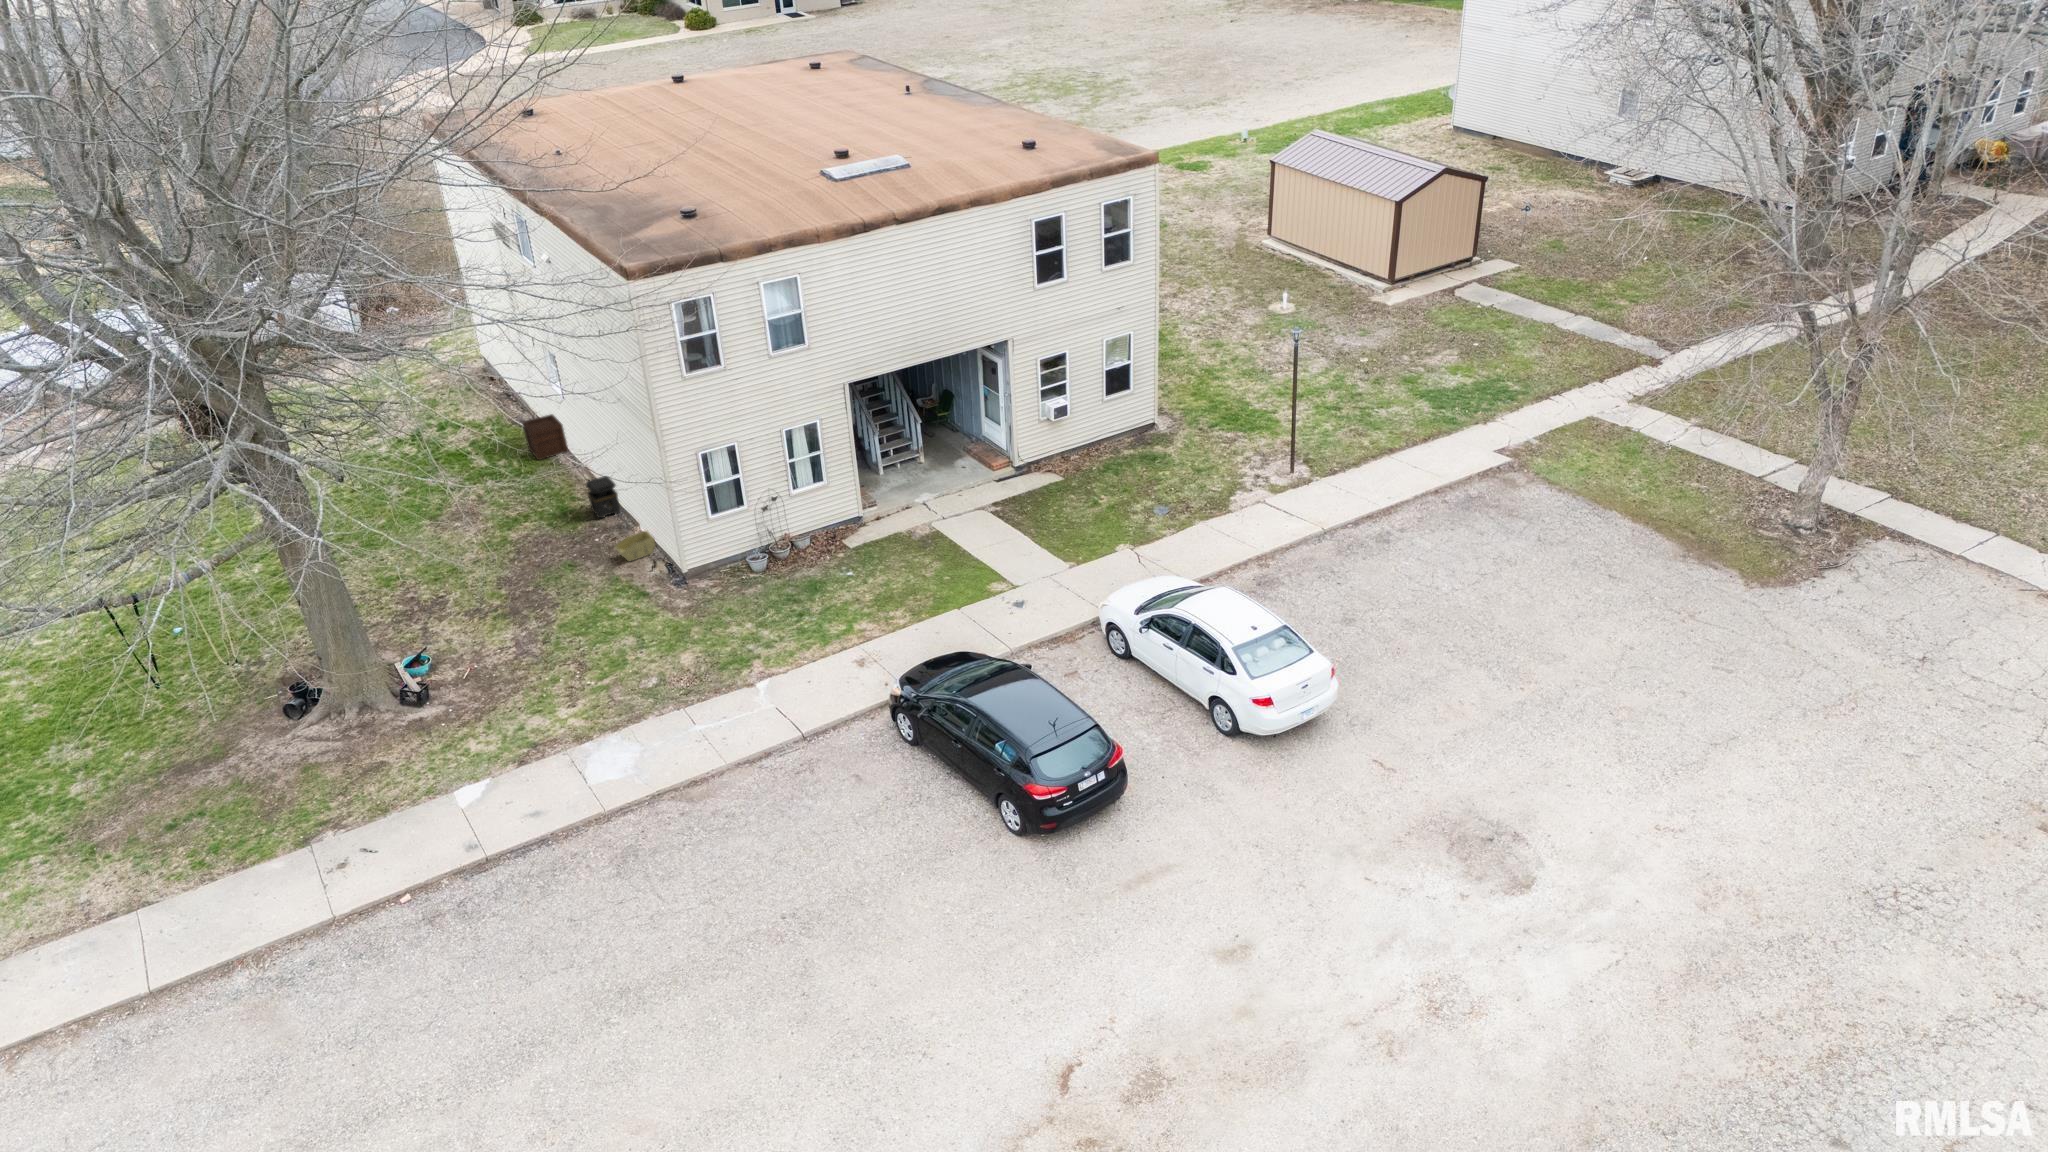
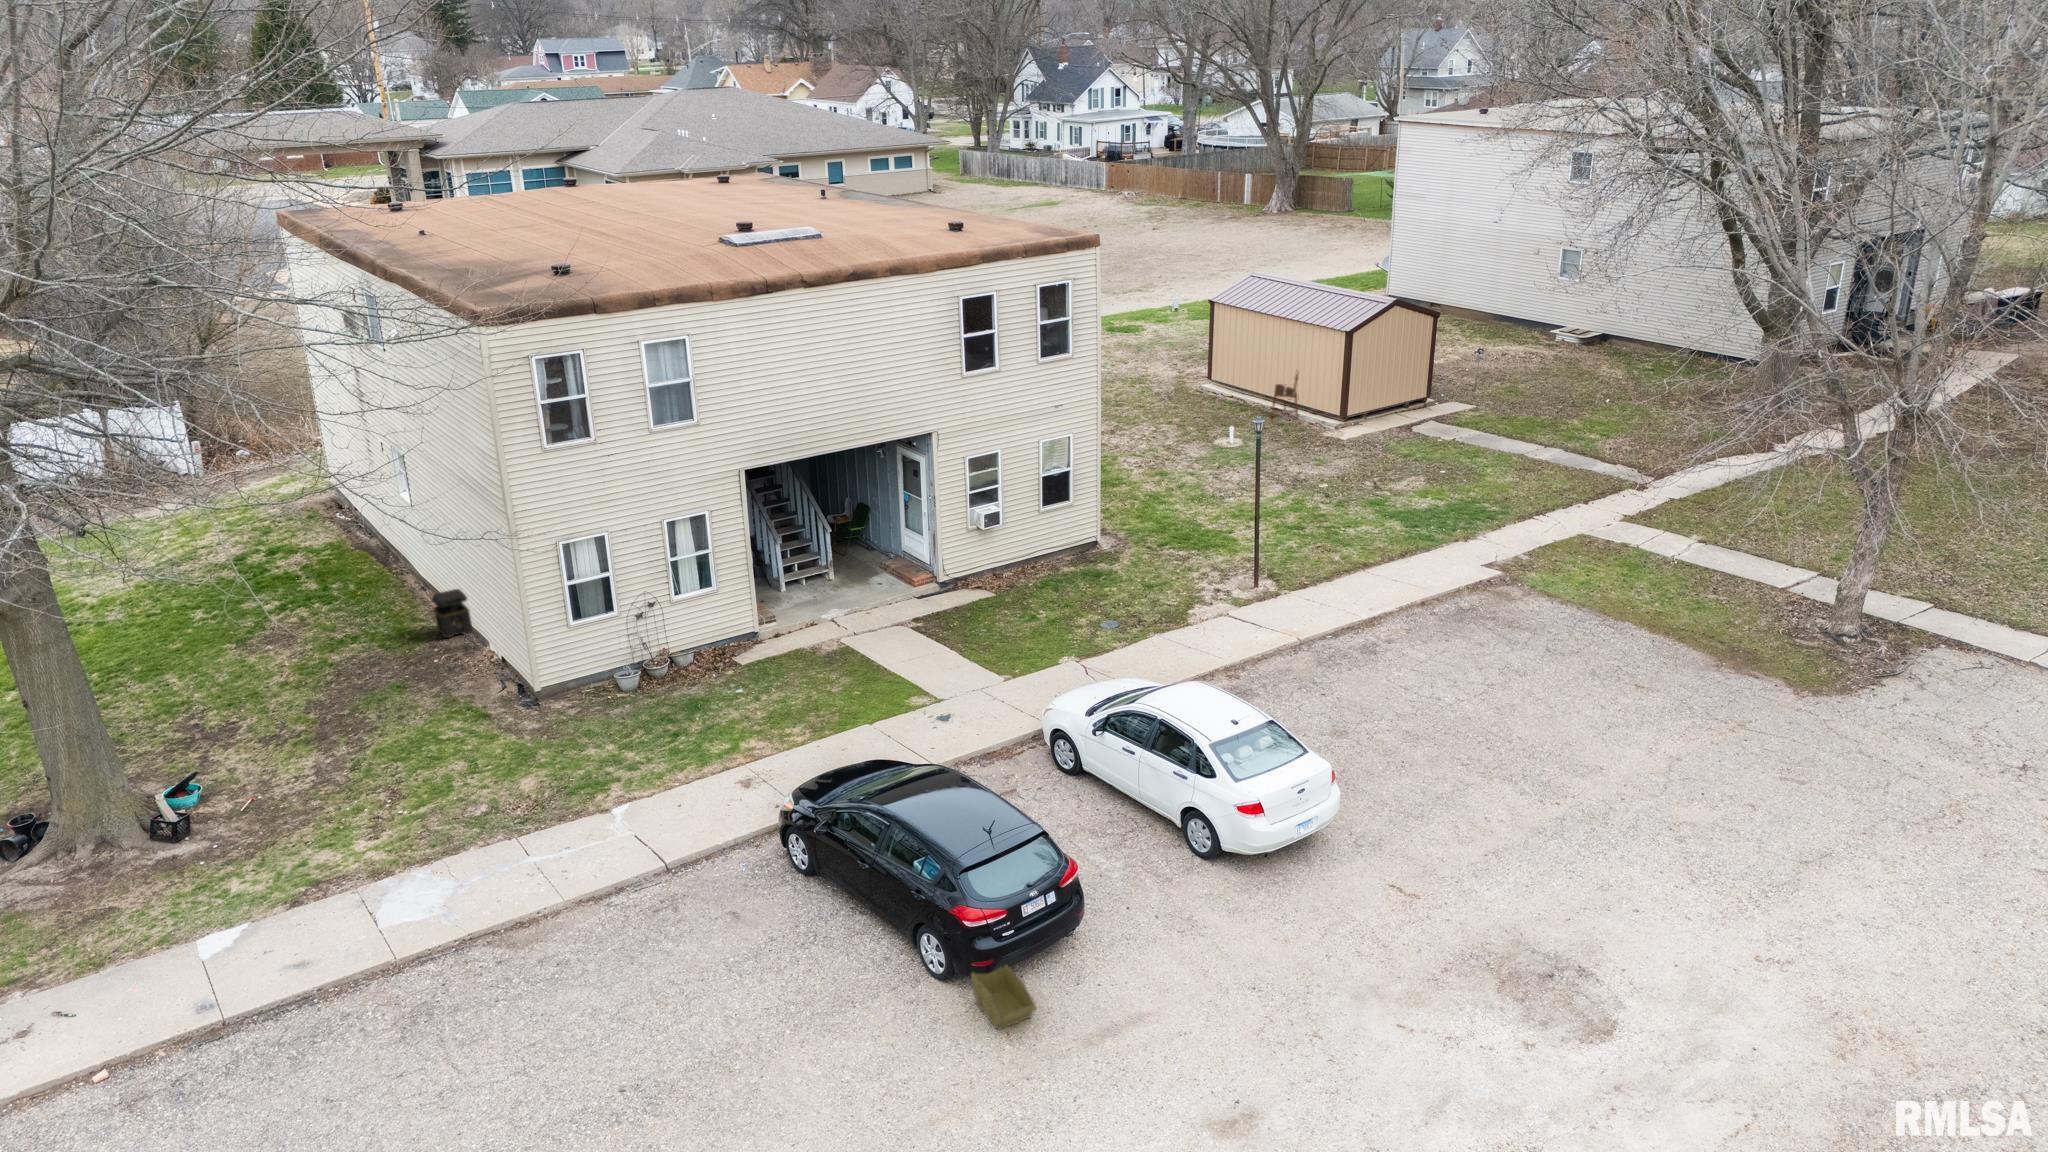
bench: none [1323,230,1352,281] -> present [1271,374,1298,417]
wooden crate: present [522,414,568,460] -> none [368,532,422,582]
storage bin: present [614,531,655,561] -> present [971,965,1036,1030]

